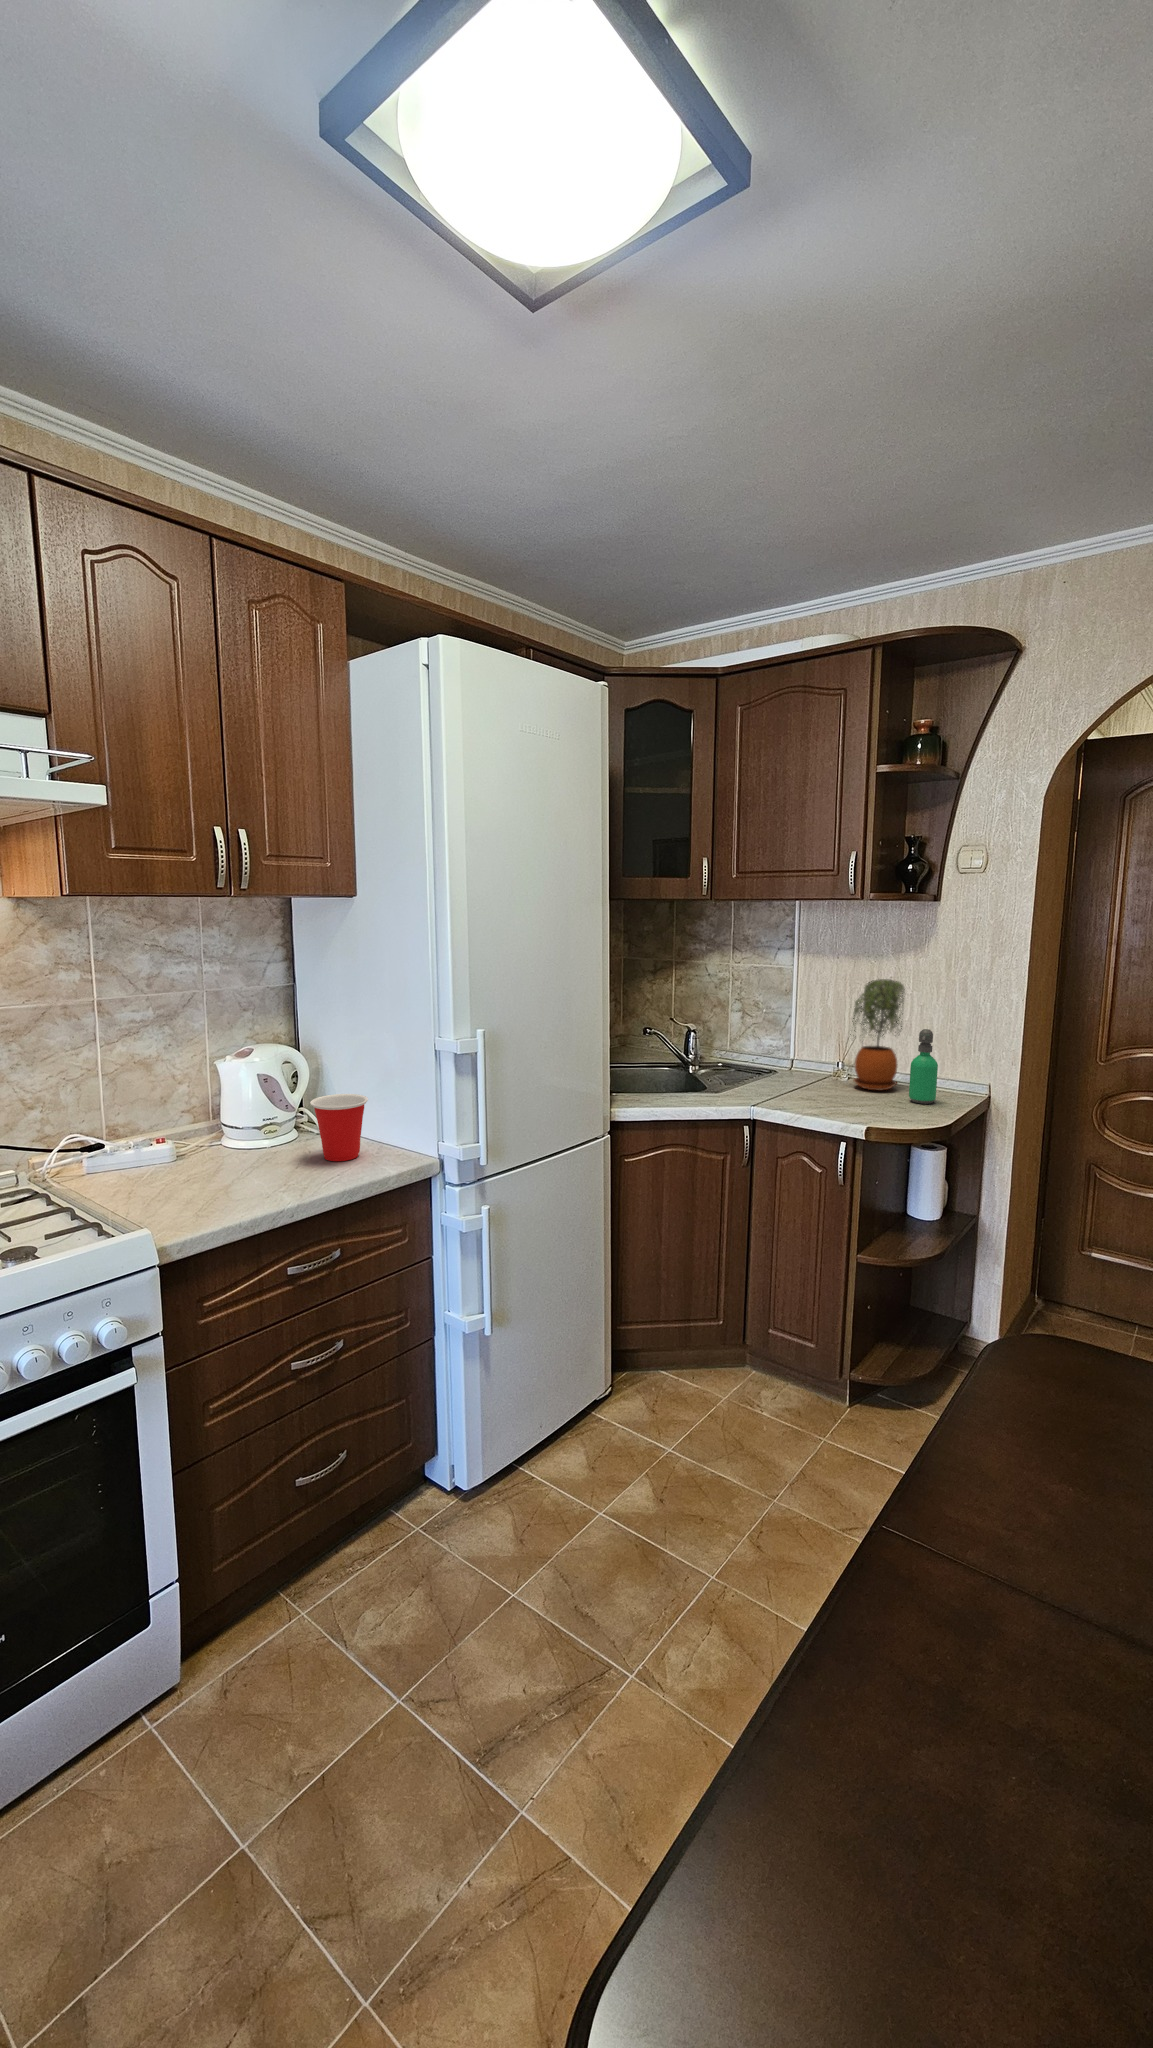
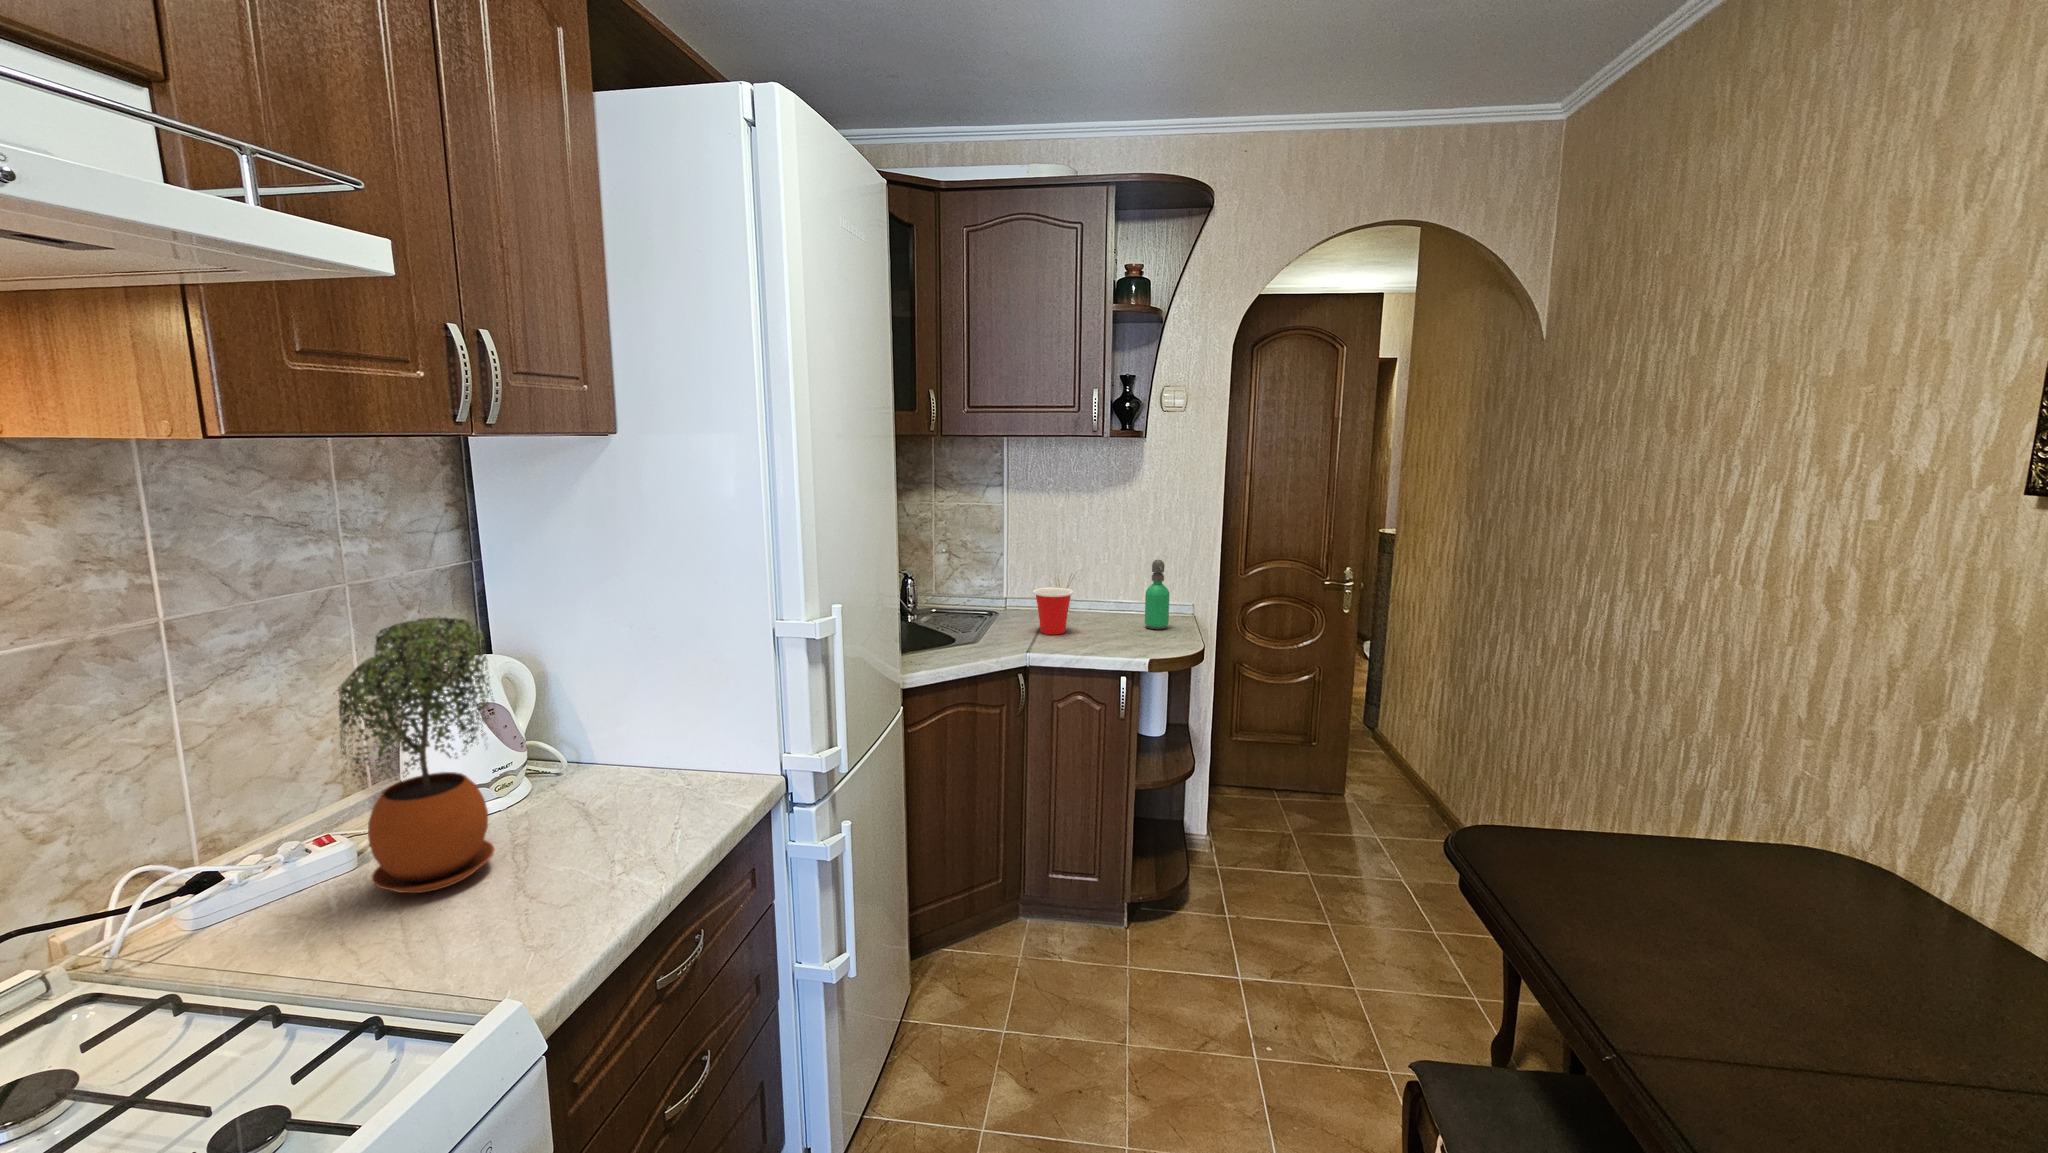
potted plant: present [850,979,905,1090] -> present [338,618,494,893]
cup: present [310,1094,368,1161] -> present [1033,587,1073,635]

